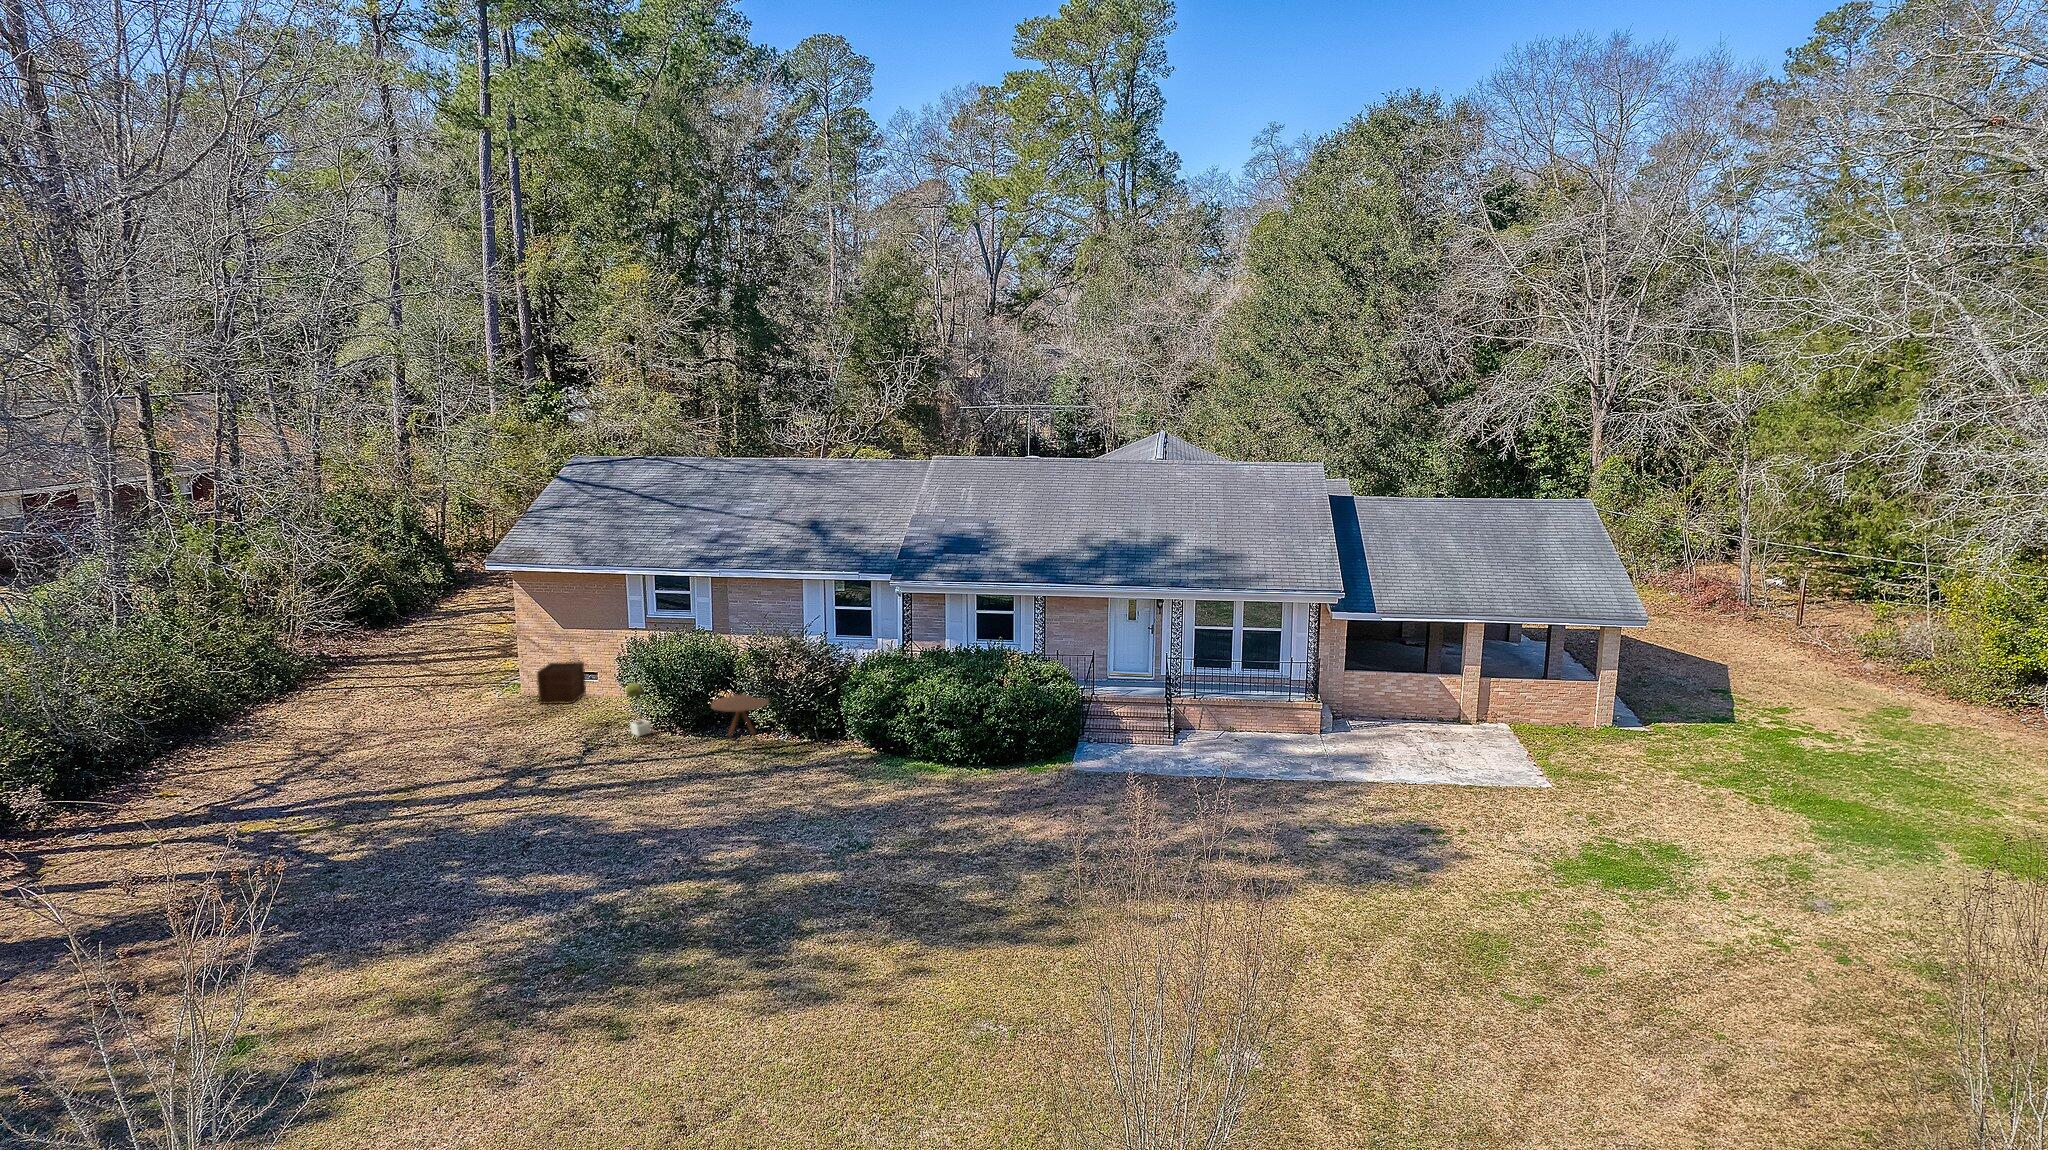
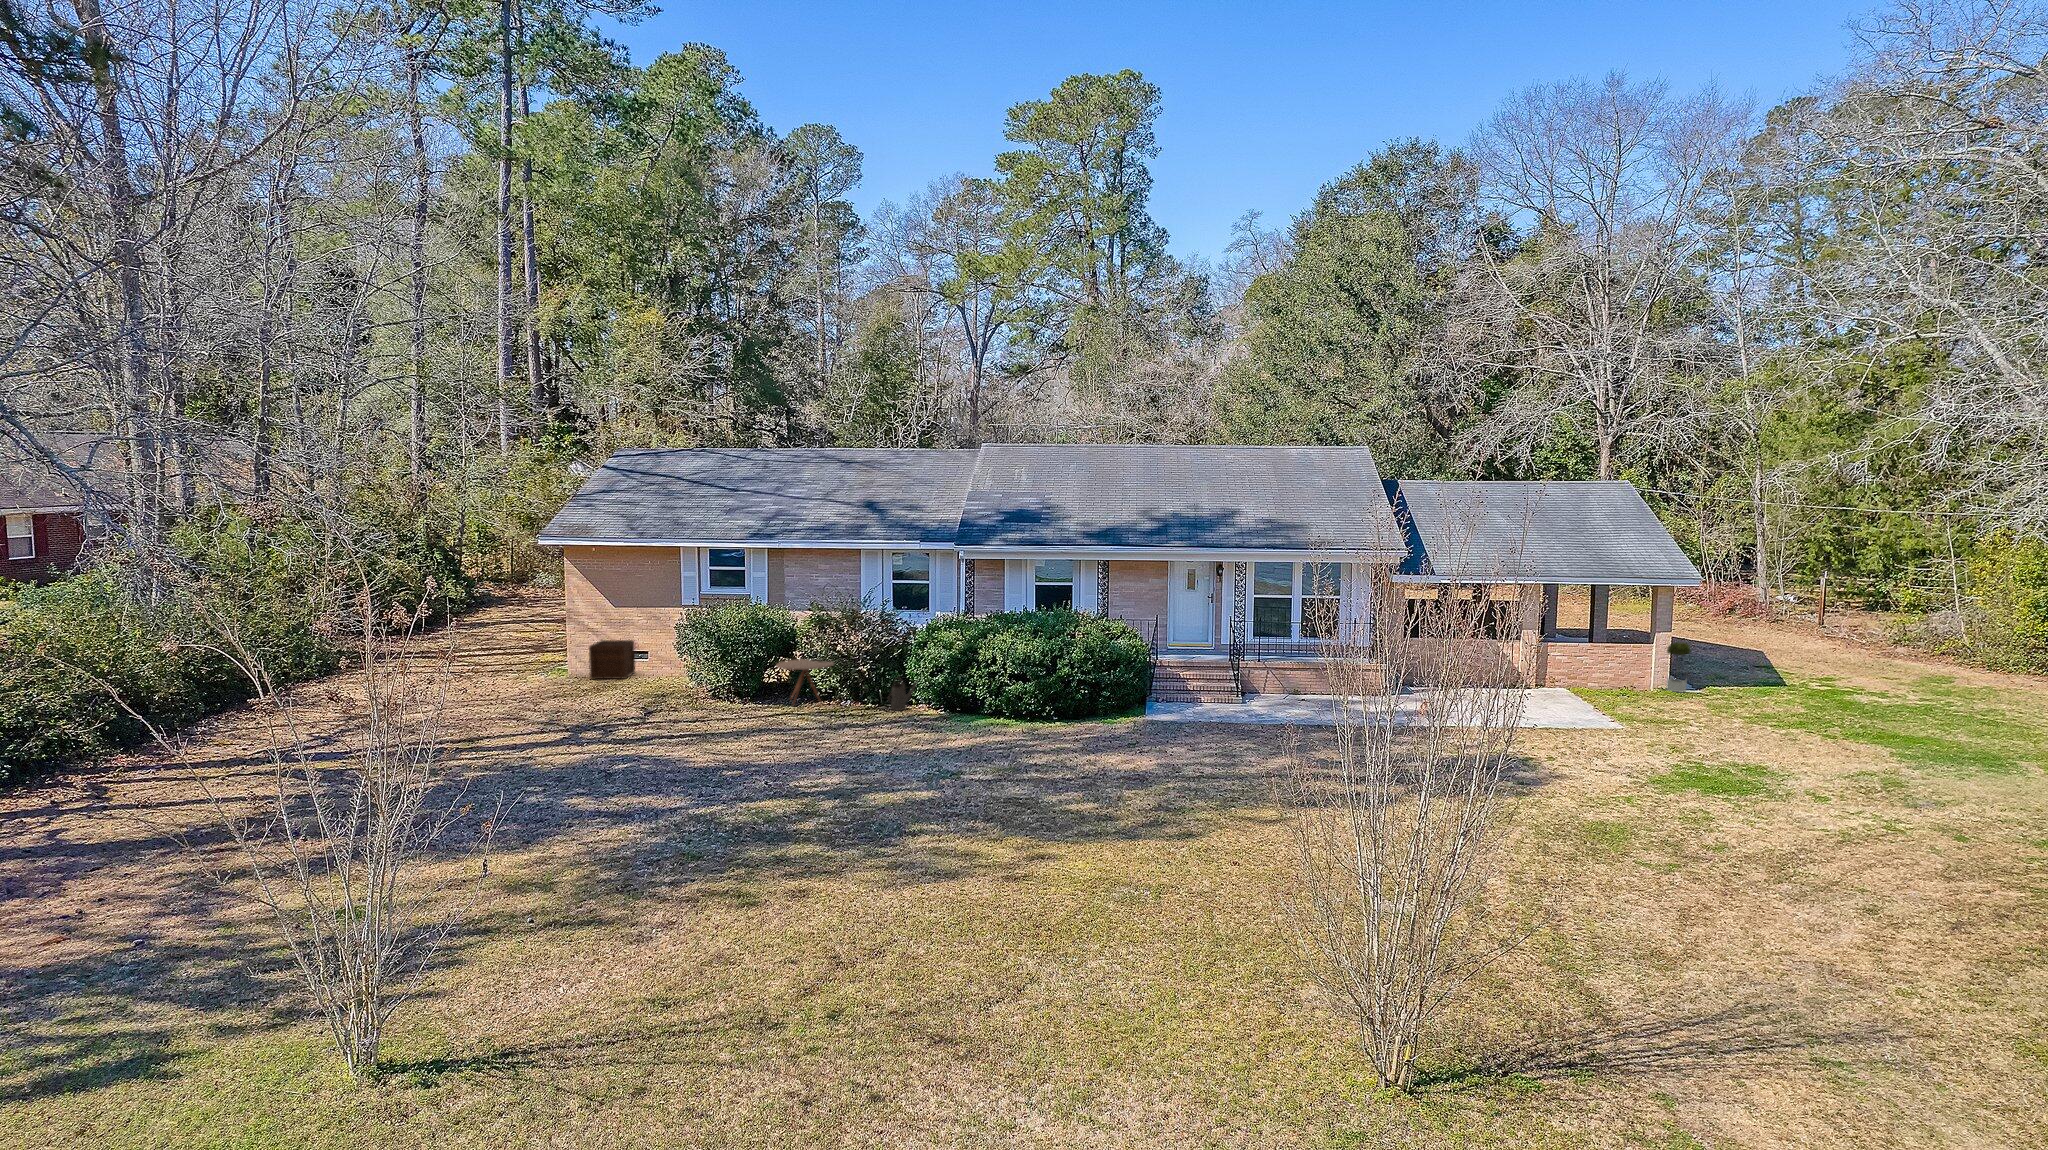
potted tree: present [625,683,651,736] -> present [1667,642,1691,692]
watering can: none [819,719,851,753] -> present [891,680,918,710]

